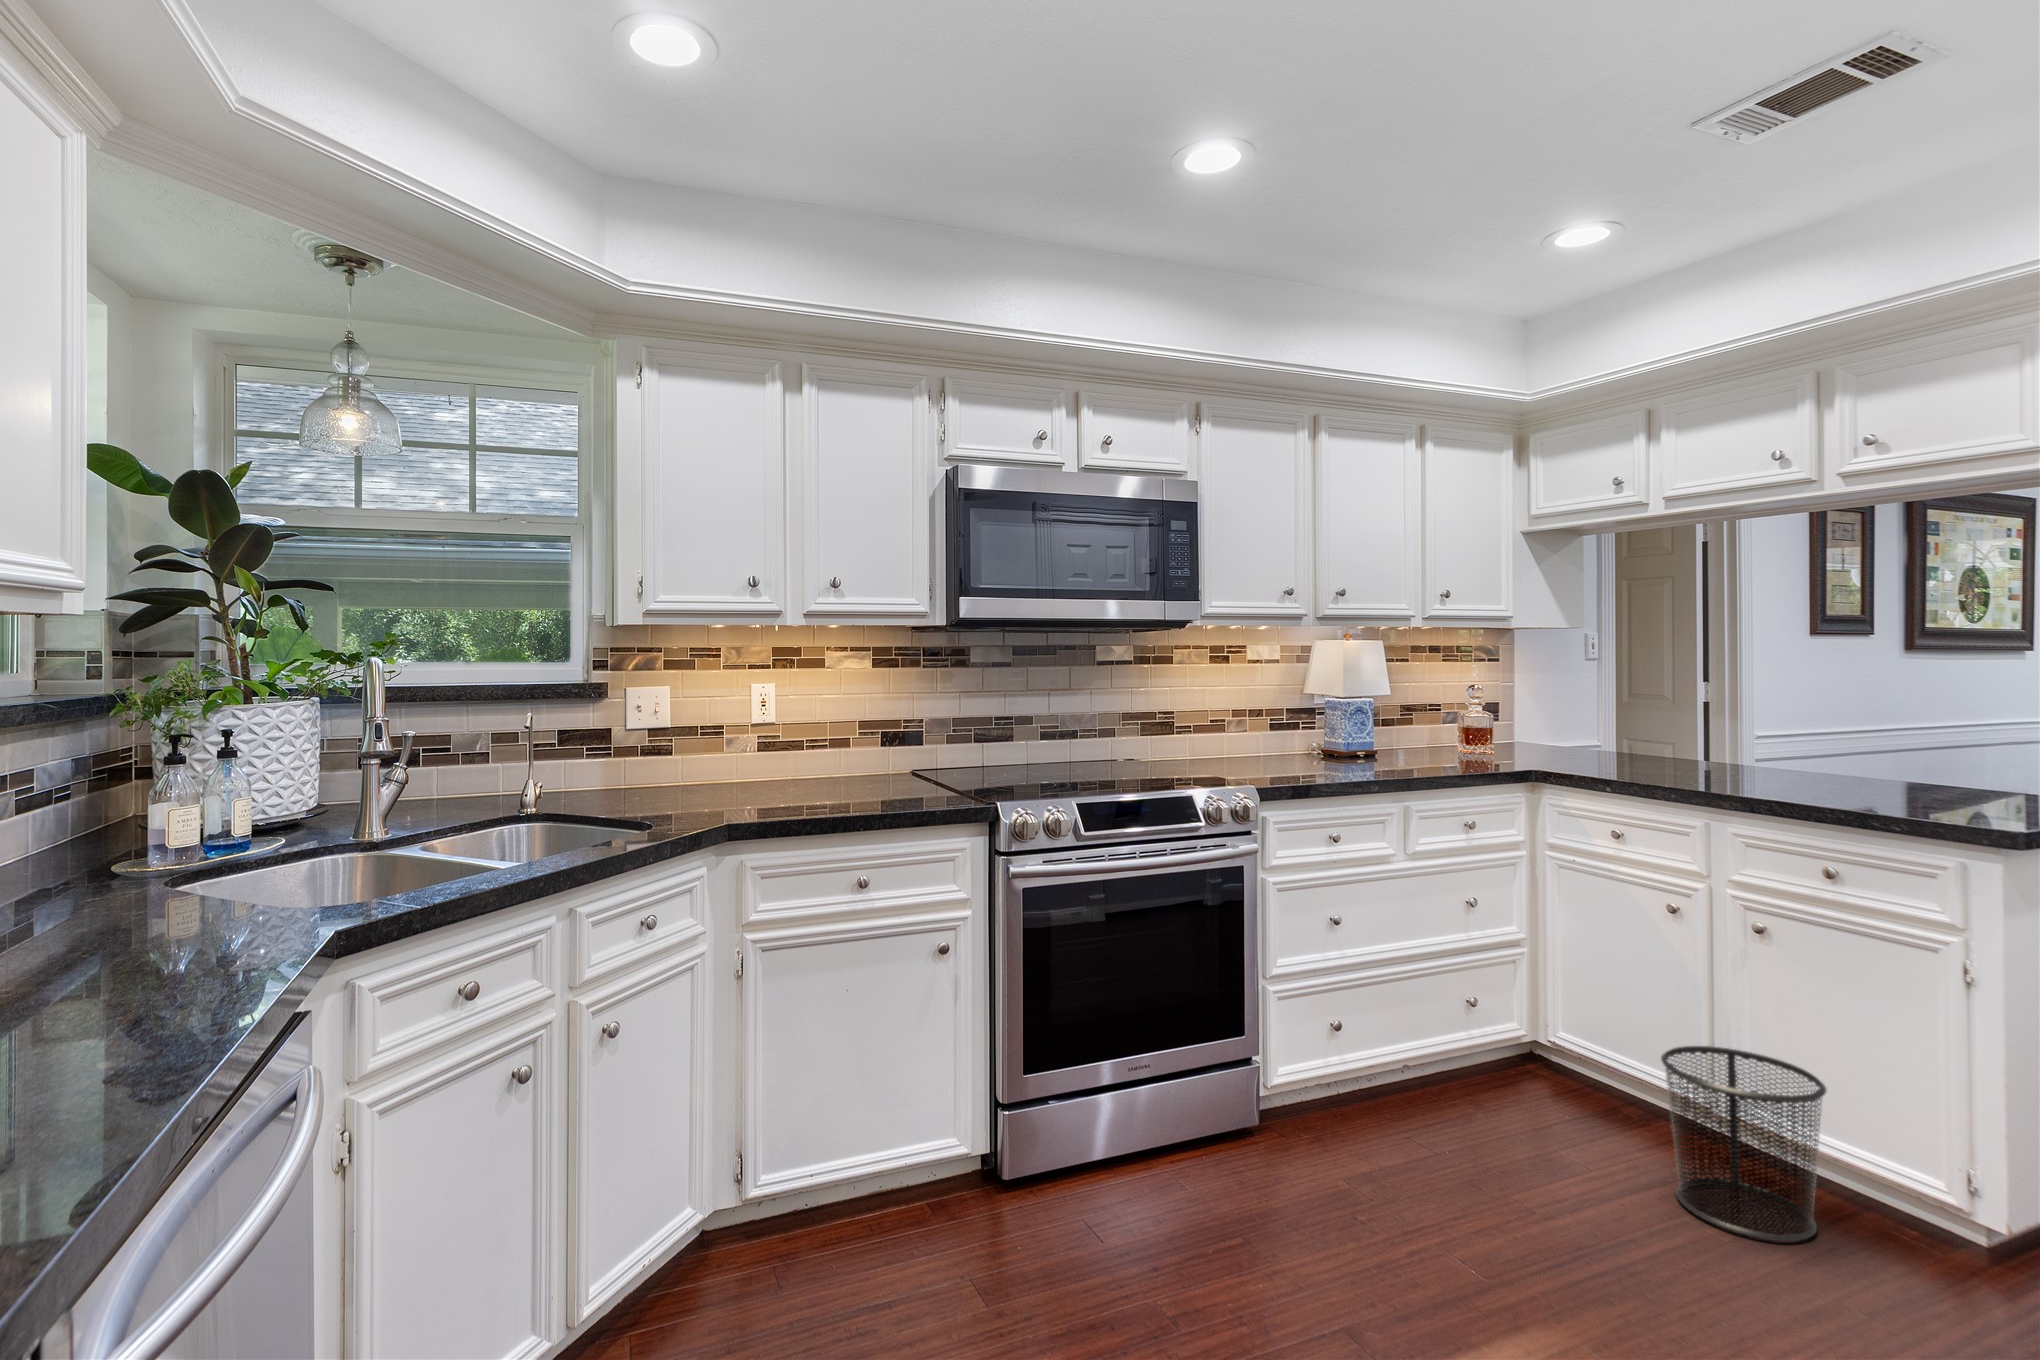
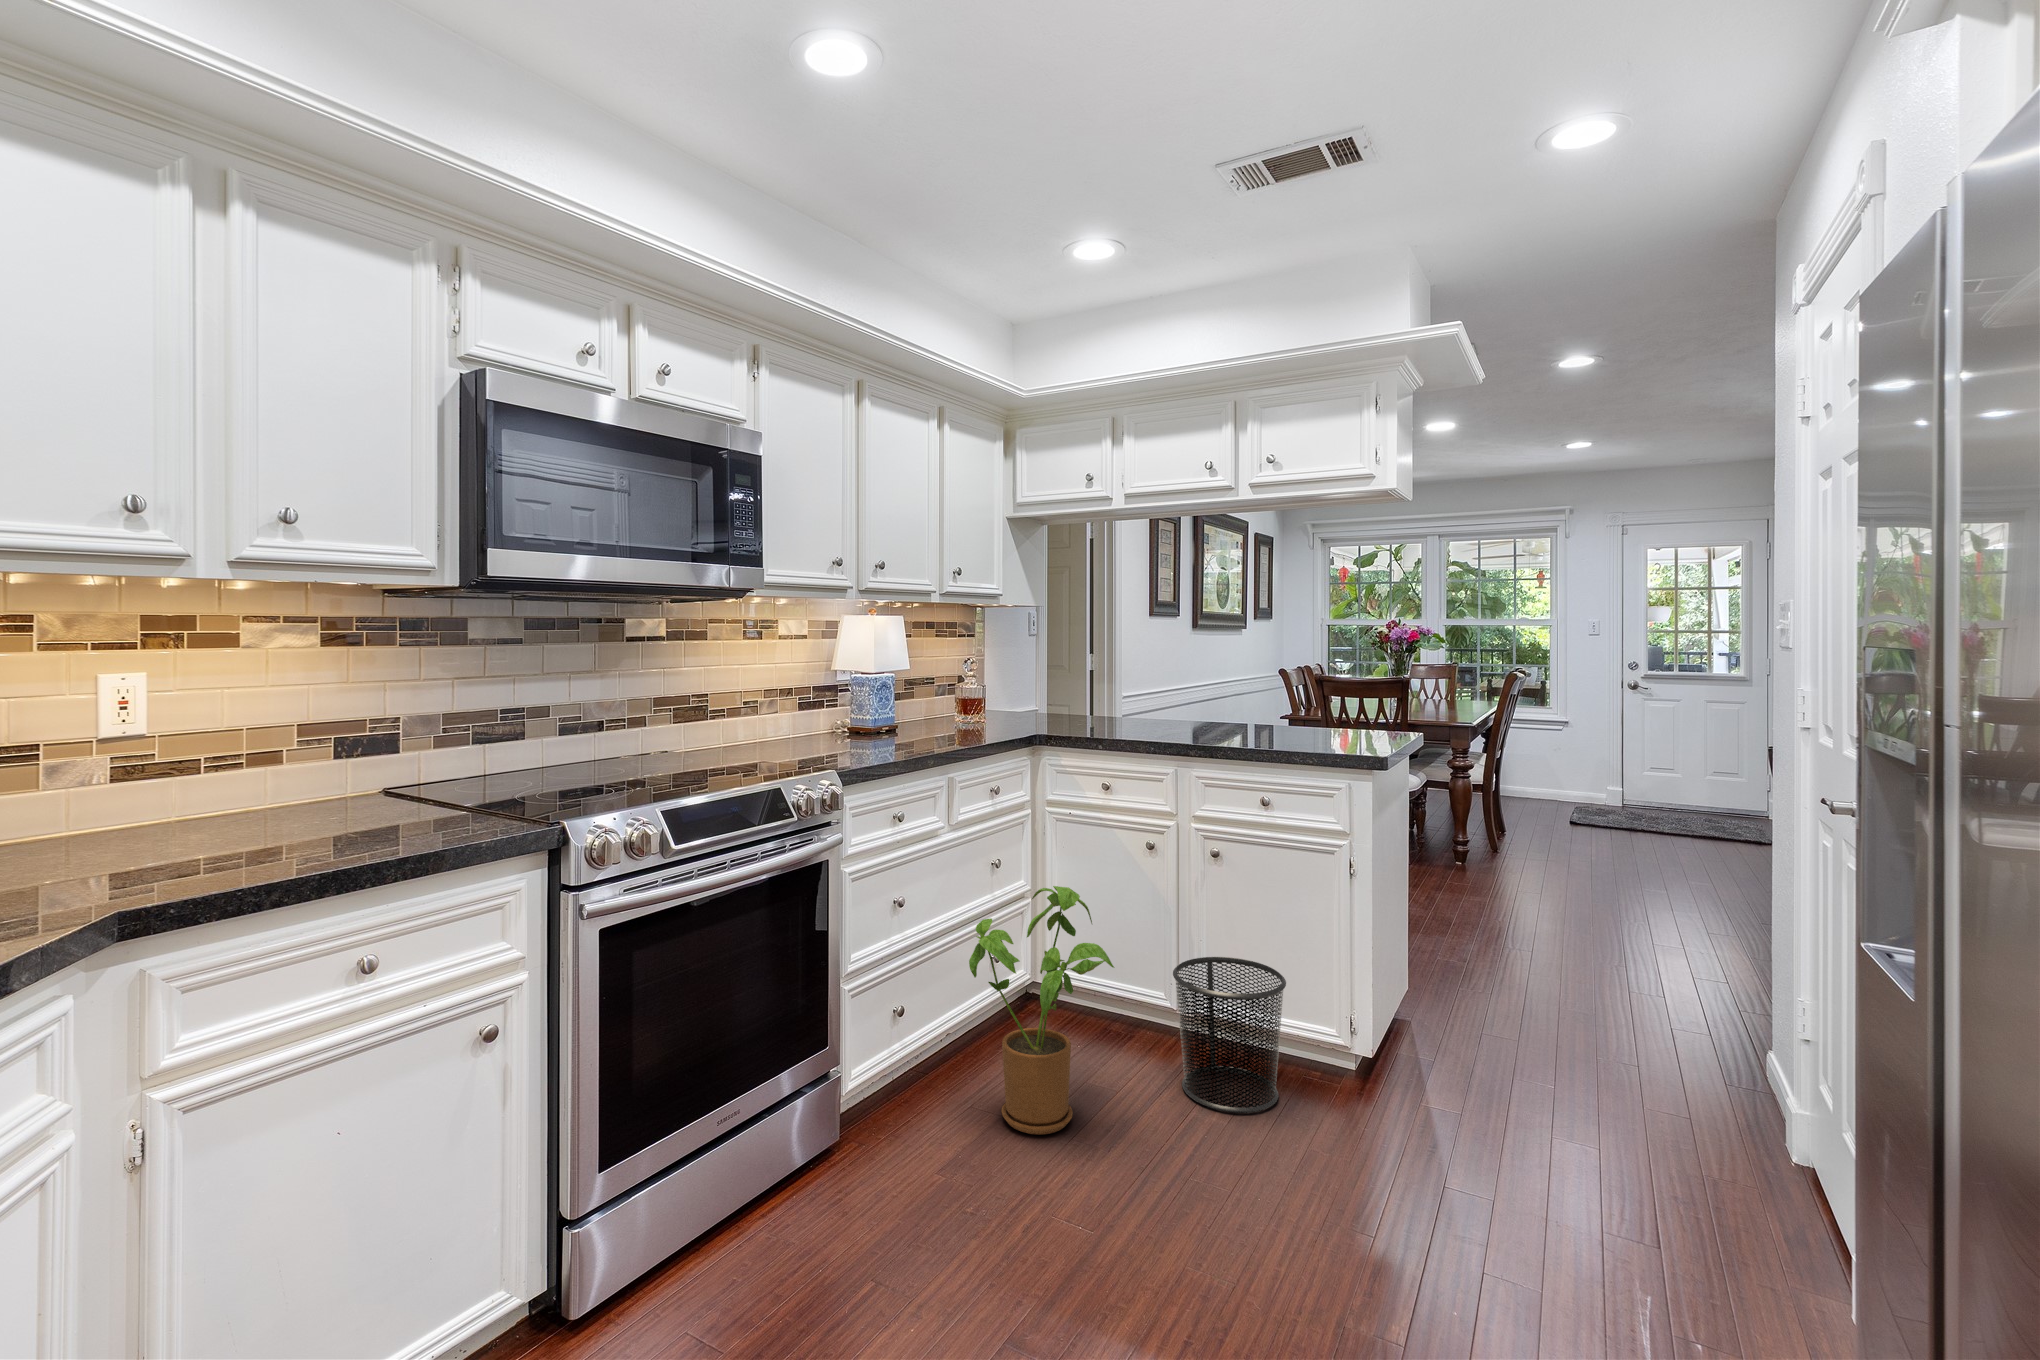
house plant: none [1394,927,1549,1184] -> present [969,886,1114,1135]

